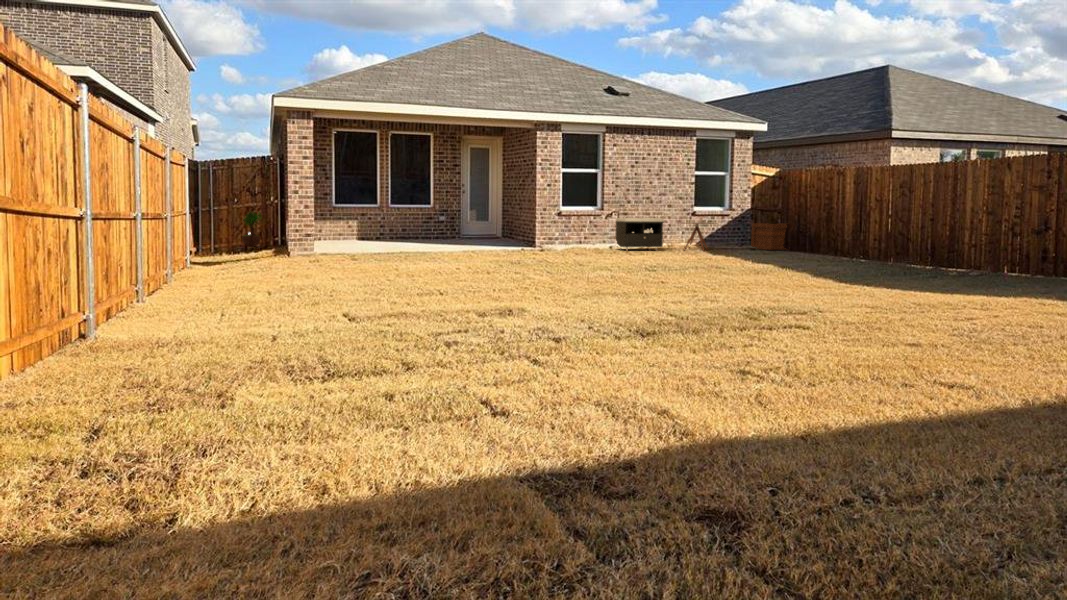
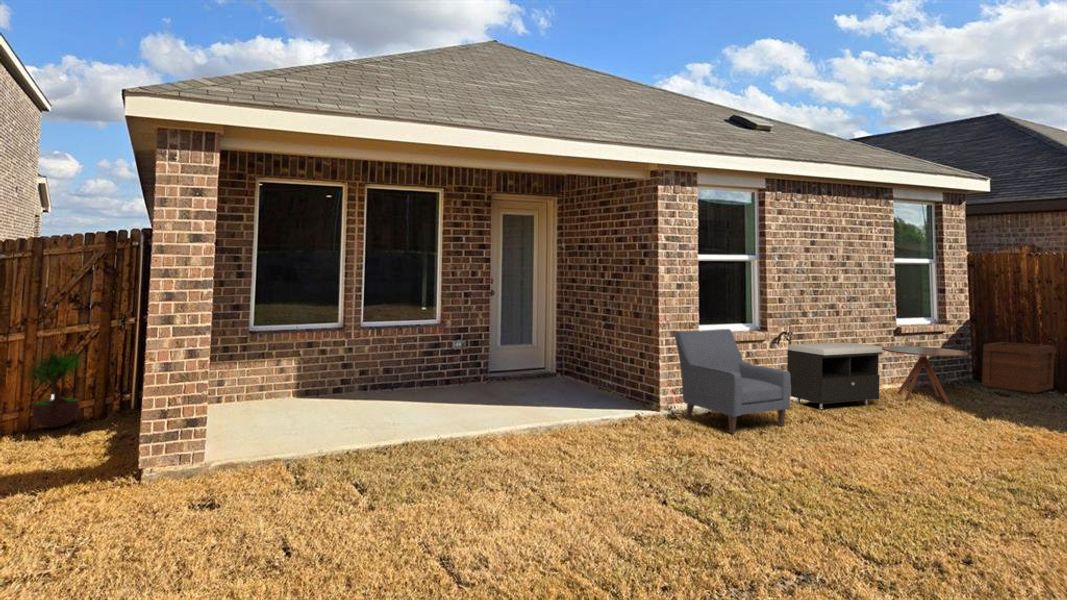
chair: none [544,207,595,253] -> present [674,329,791,433]

